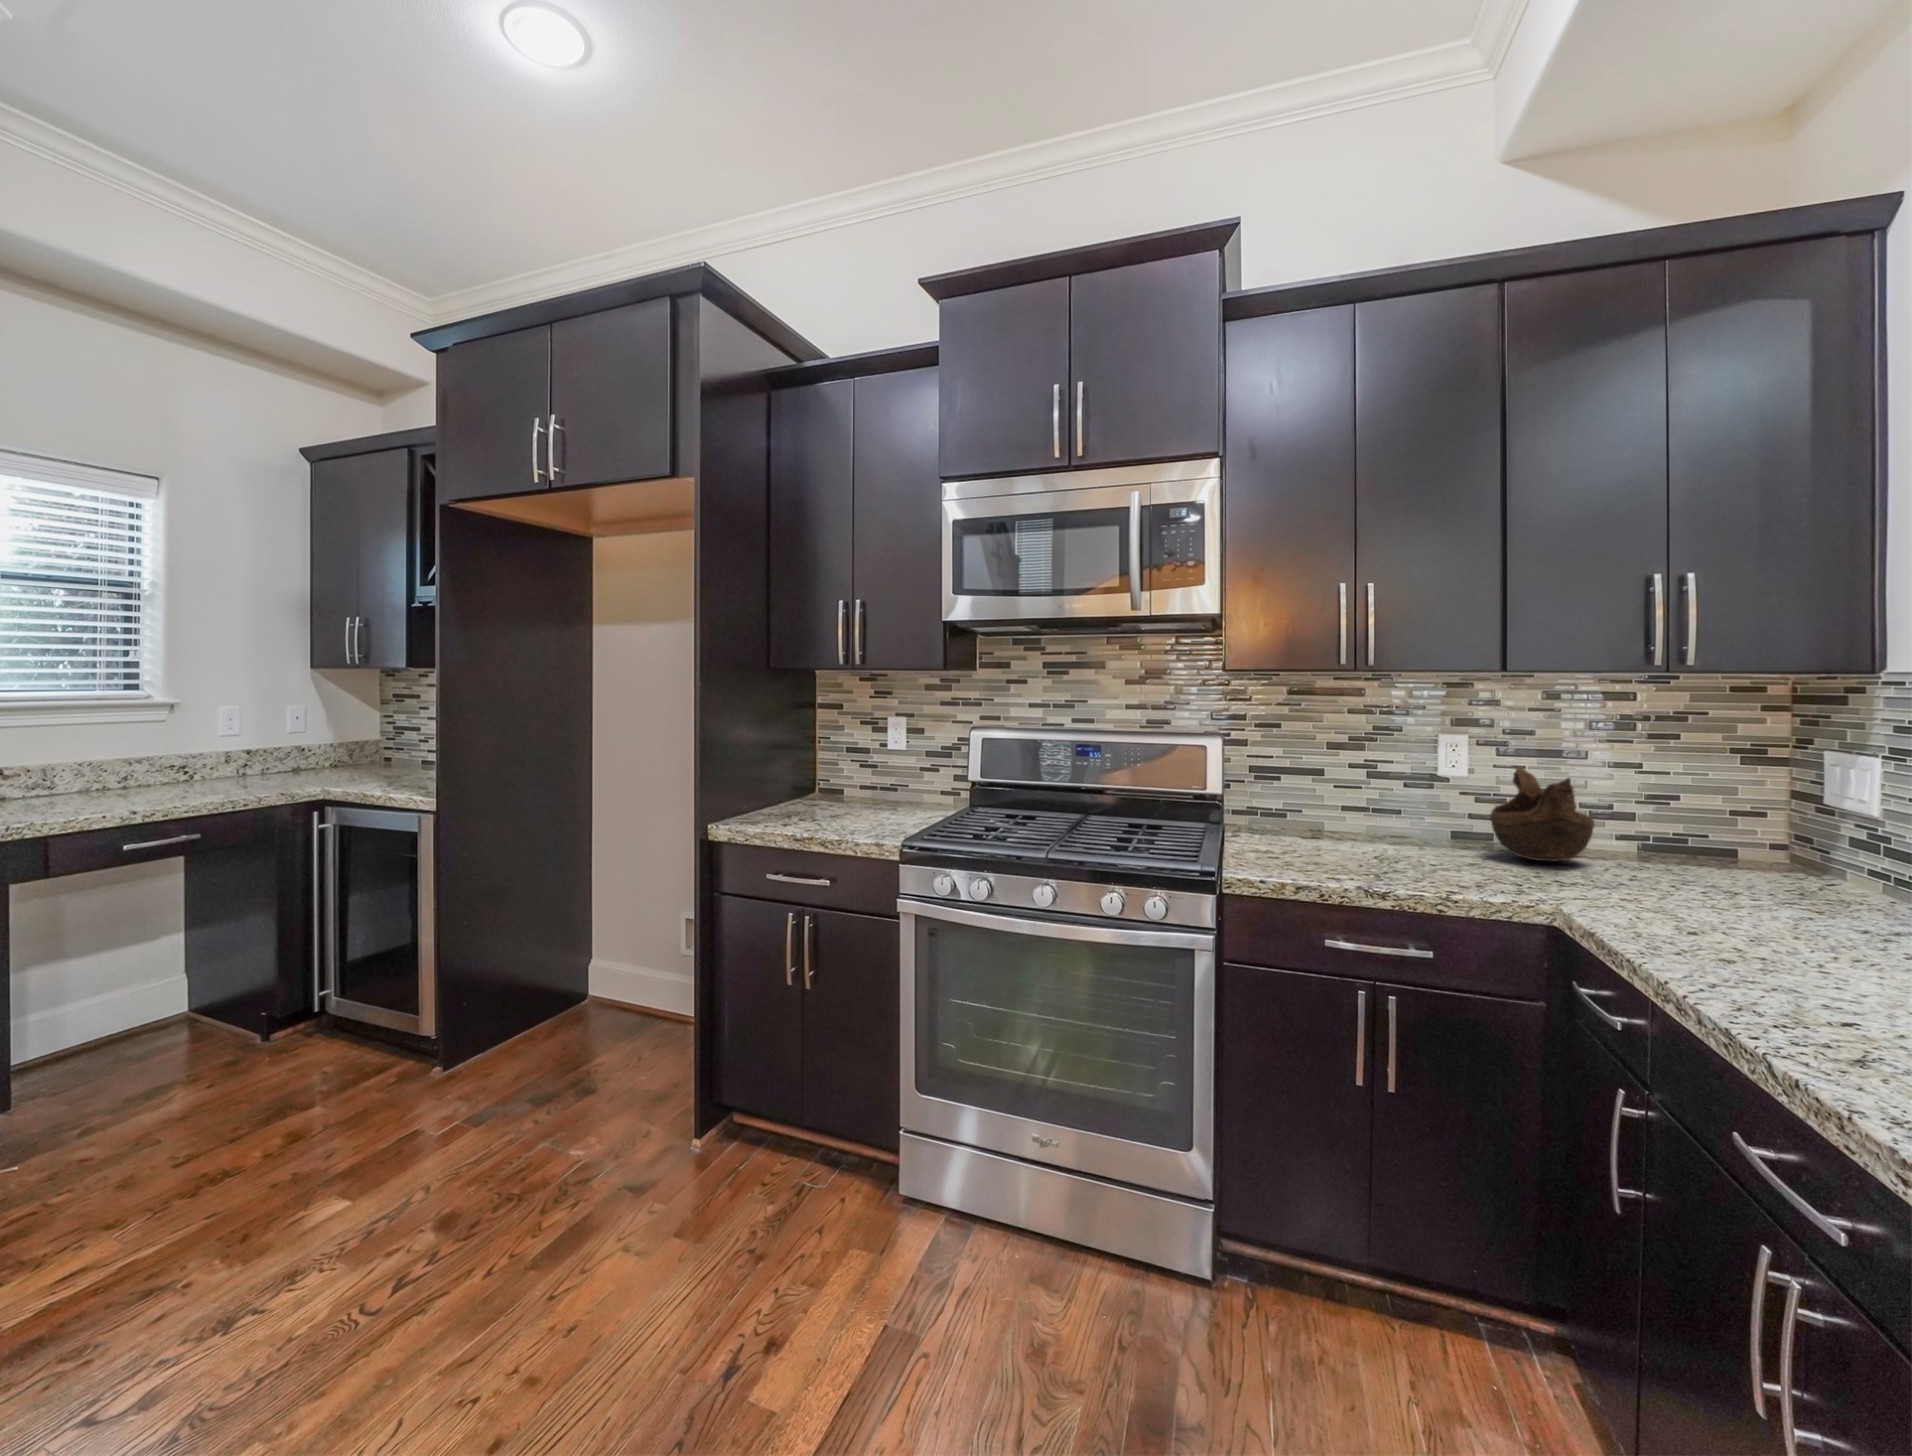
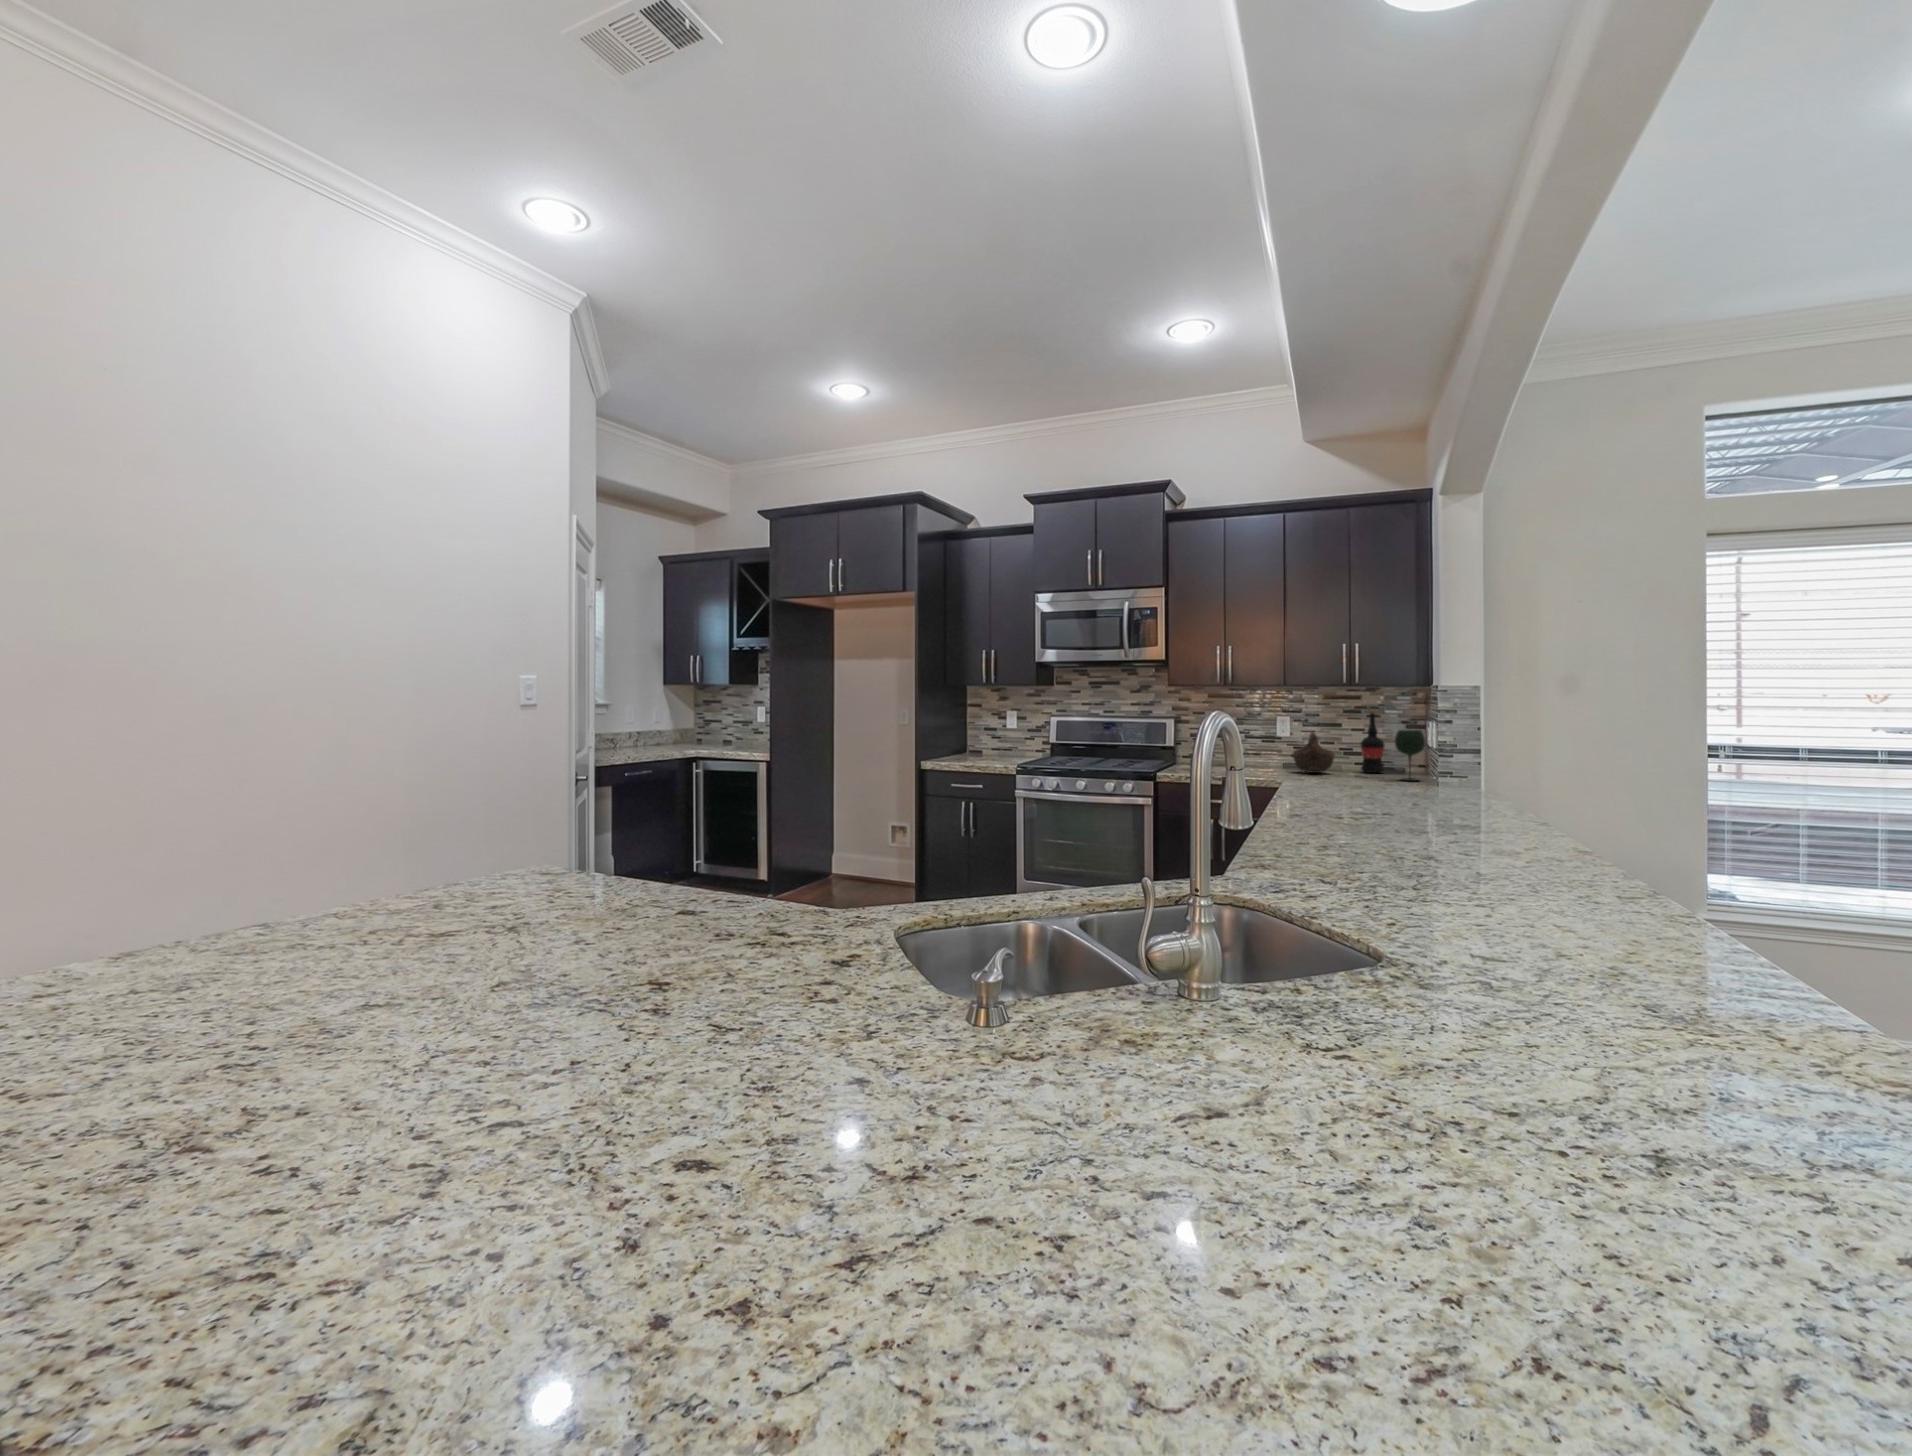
wine bottle: none [1629,725,1691,859] -> present [1361,711,1385,773]
wine glass: none [1795,776,1891,905] -> present [1395,730,1425,781]

